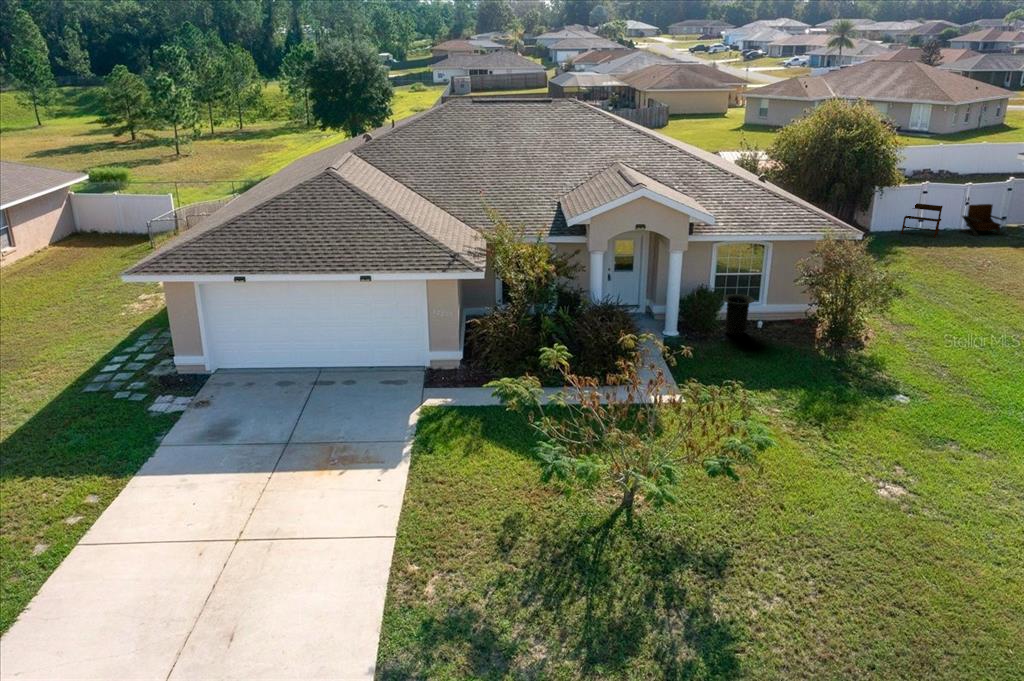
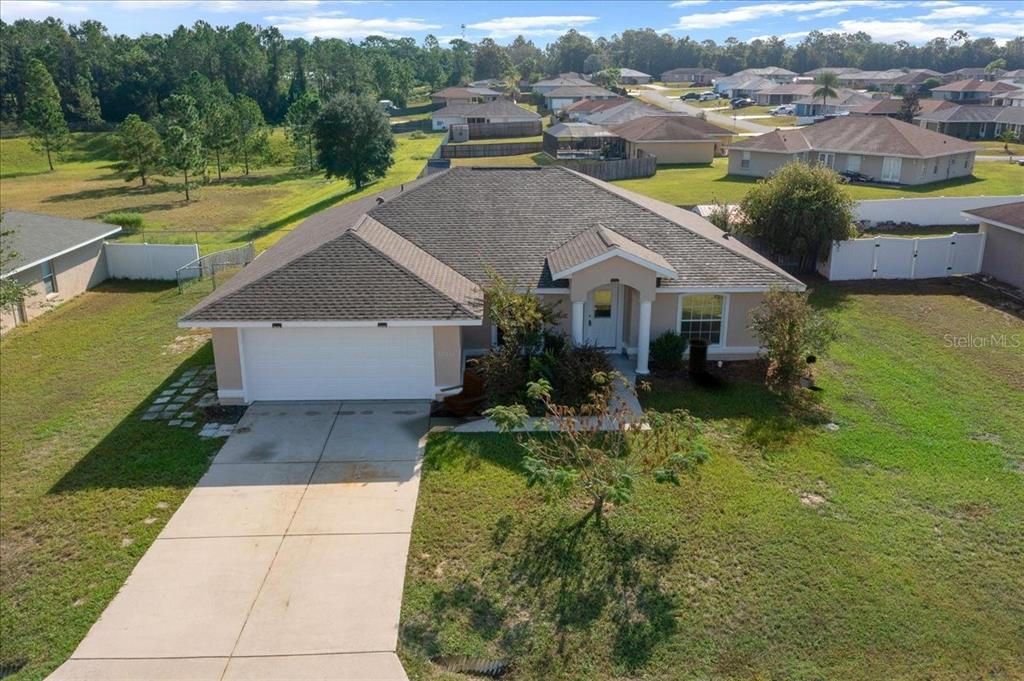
bench: present [901,203,943,238] -> none [851,256,887,288]
lounge chair: present [961,204,1005,236] -> present [440,371,490,424]
potted tree: none [858,313,880,353] -> present [800,355,817,388]

